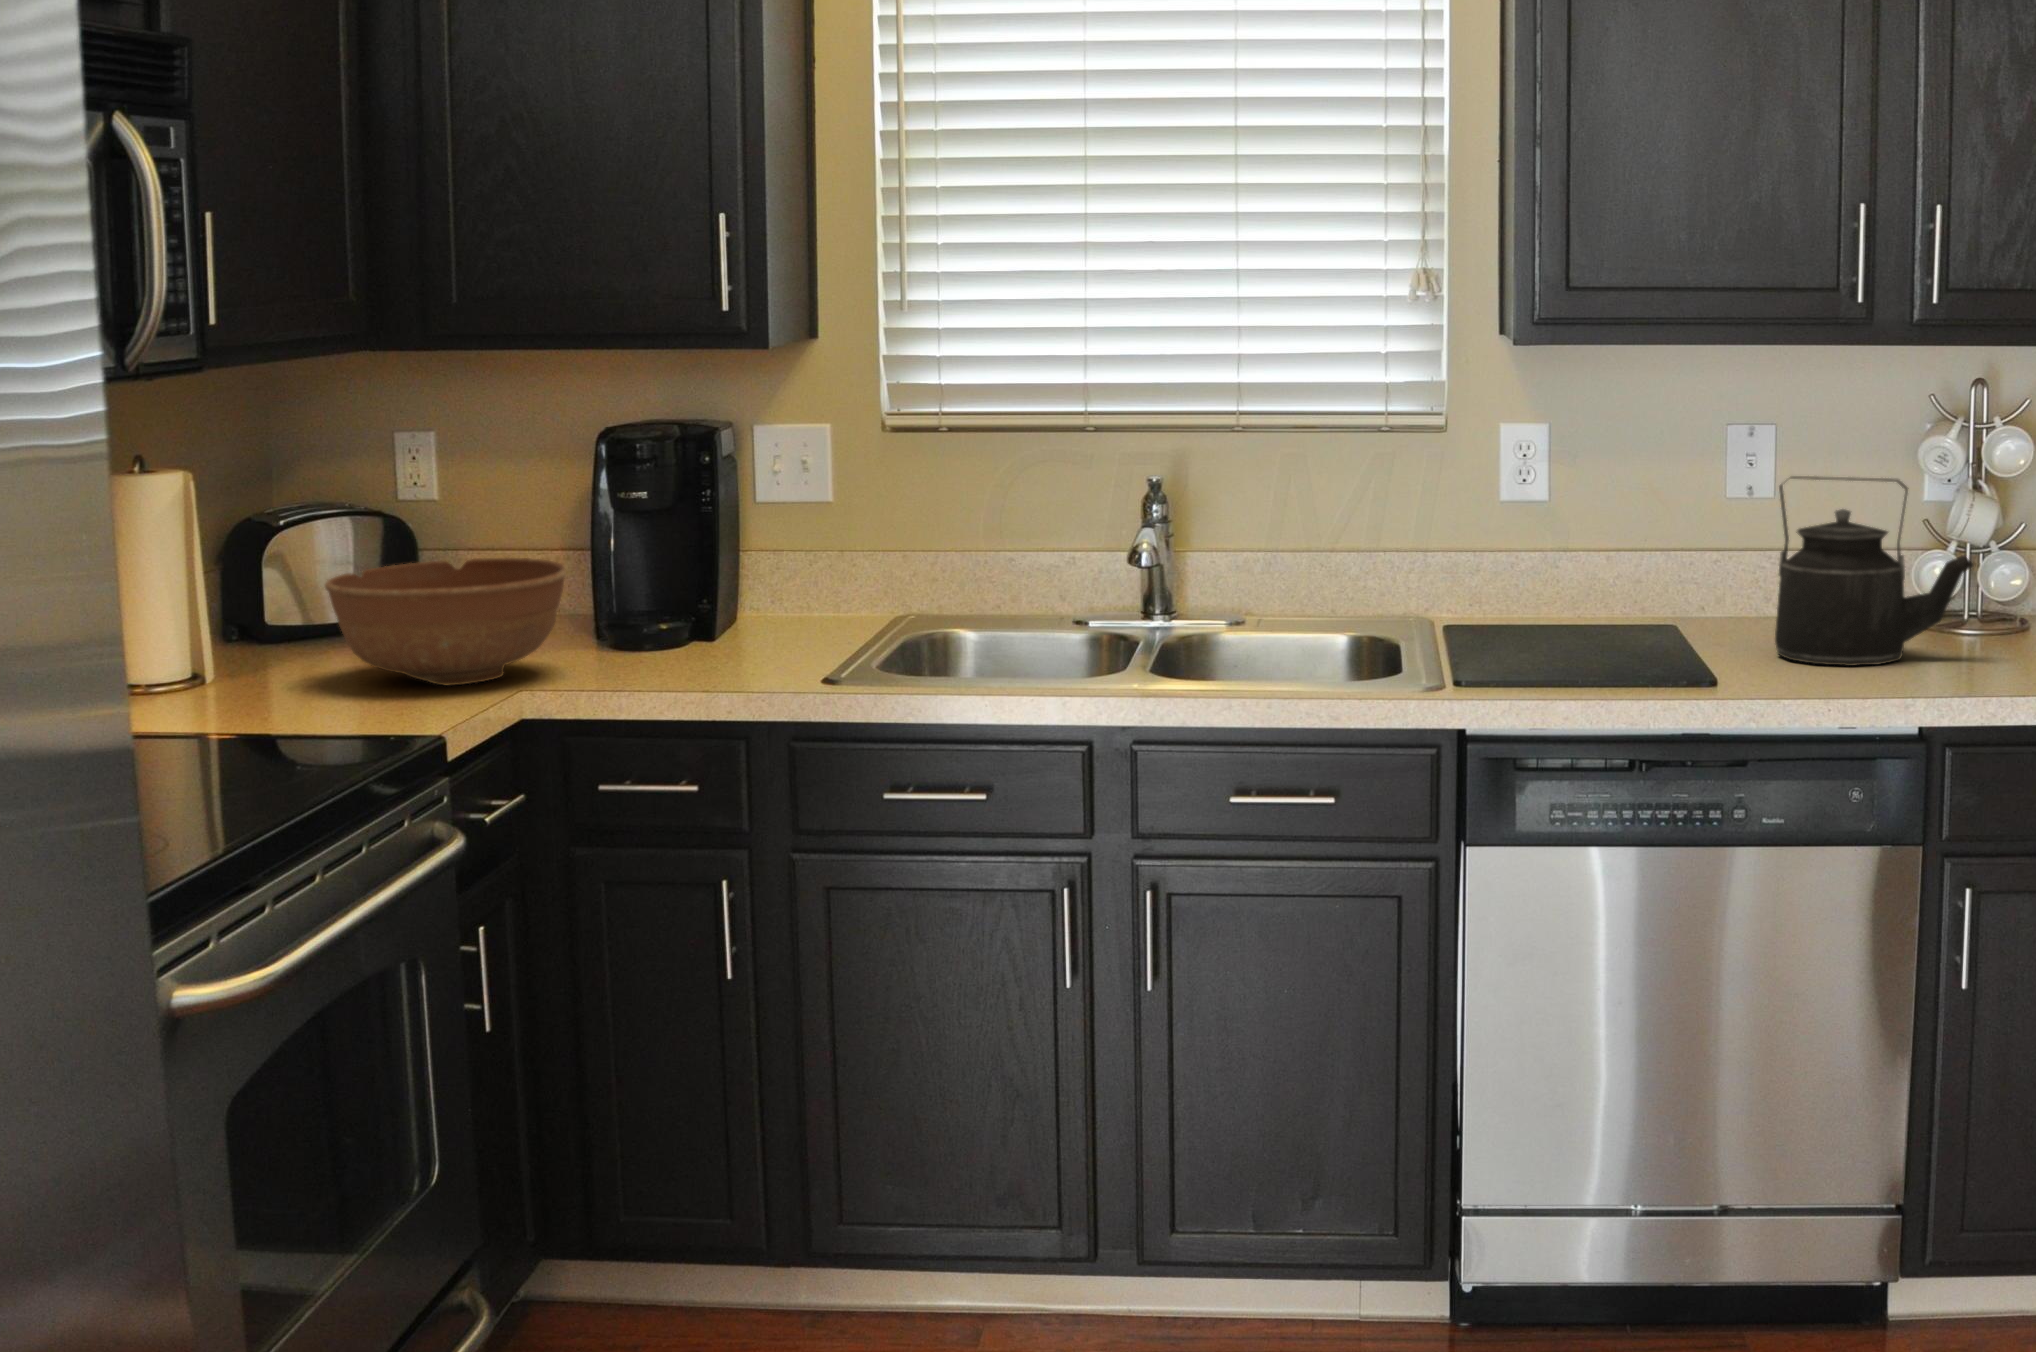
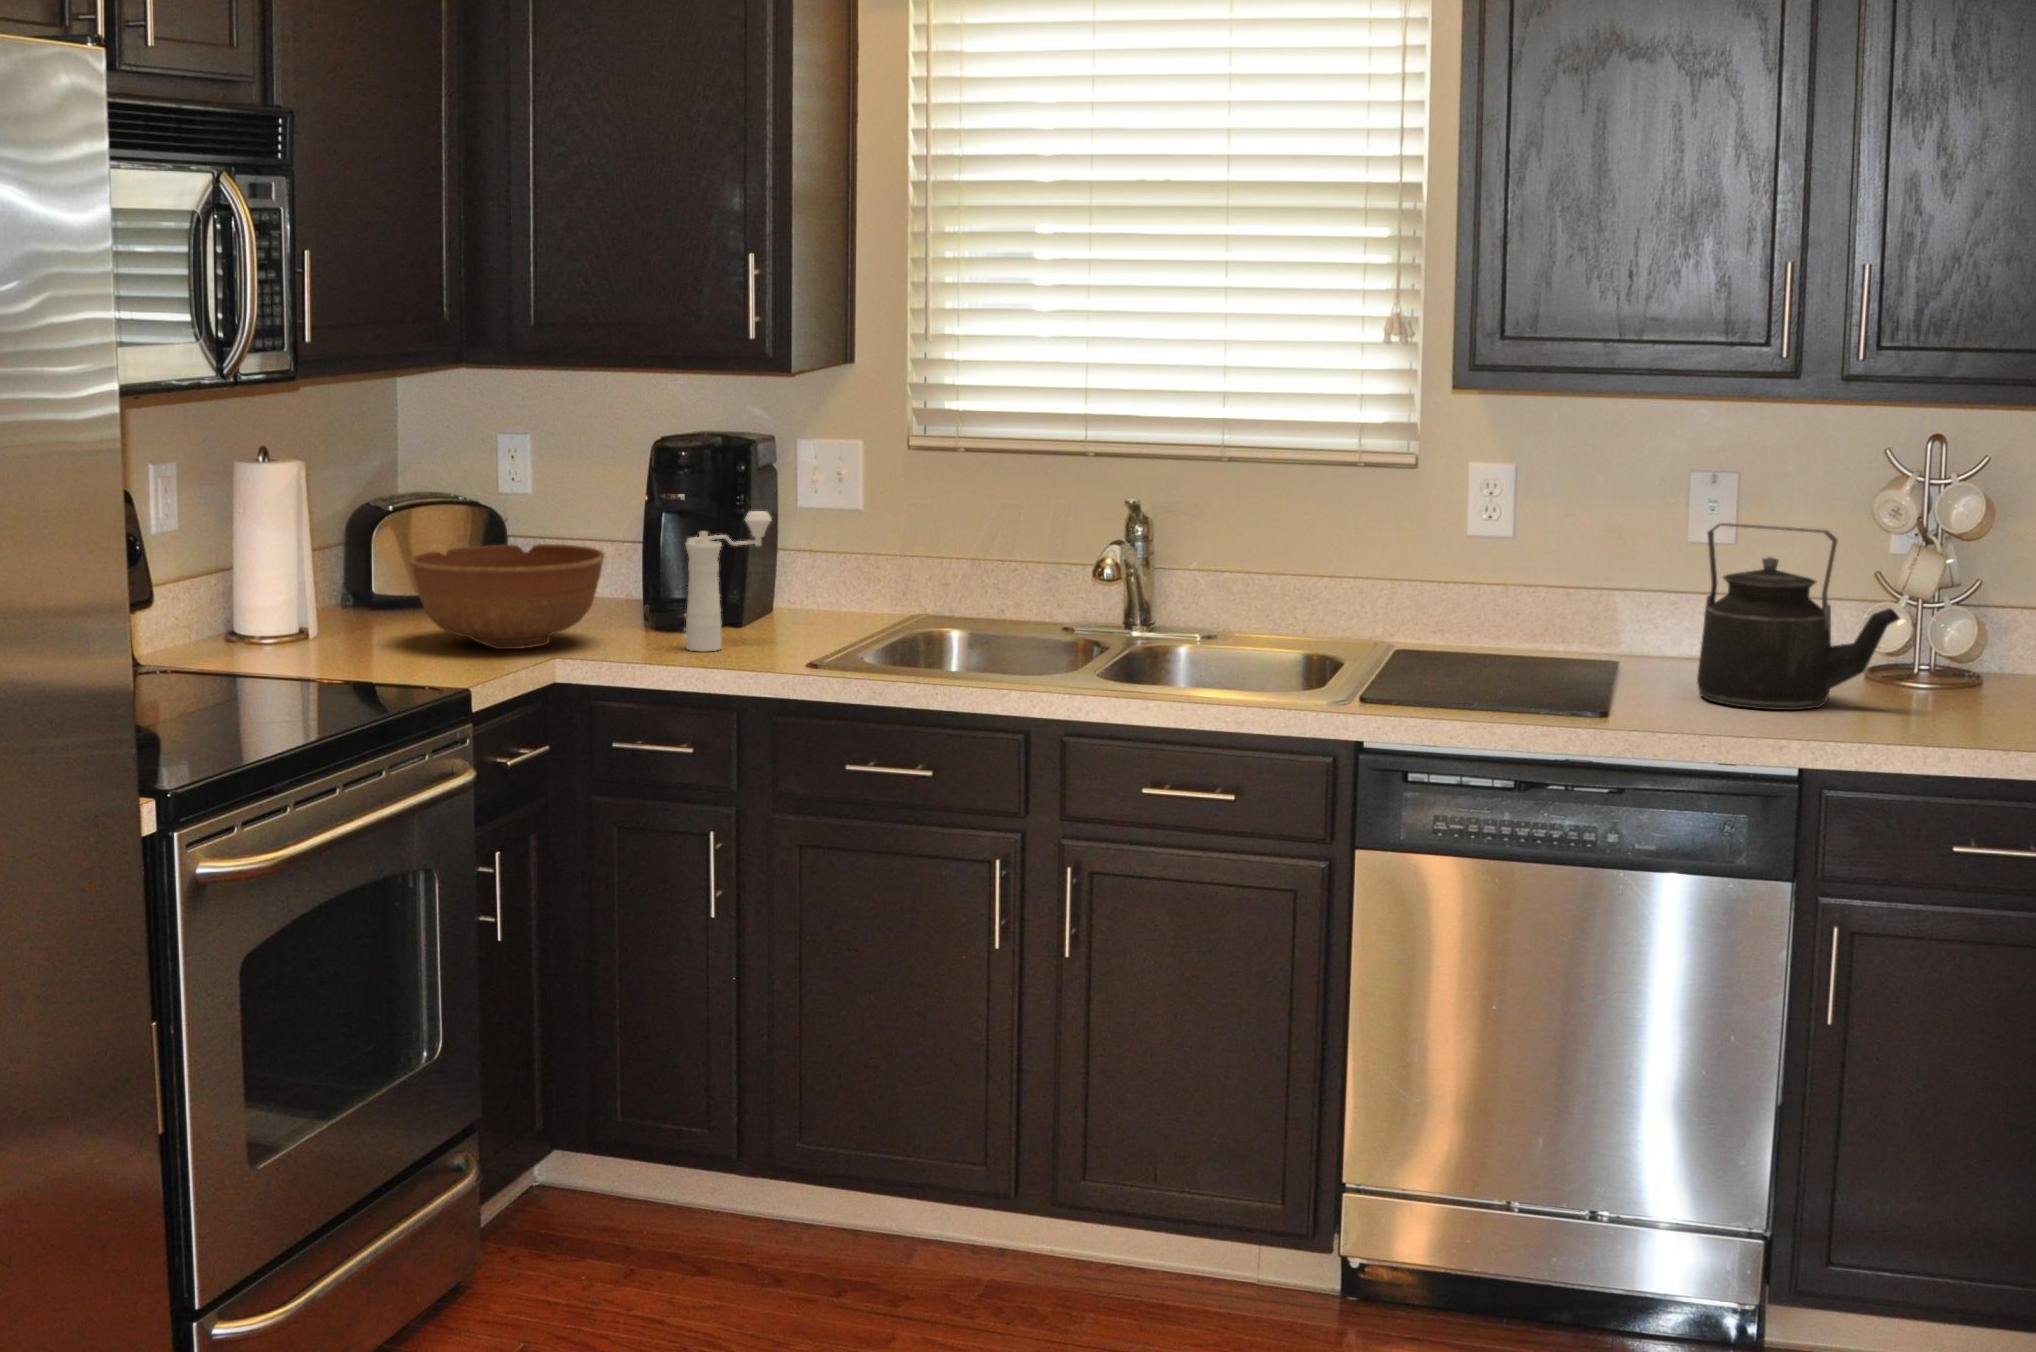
pepper mill: none [666,508,762,674] -> present [685,511,771,652]

